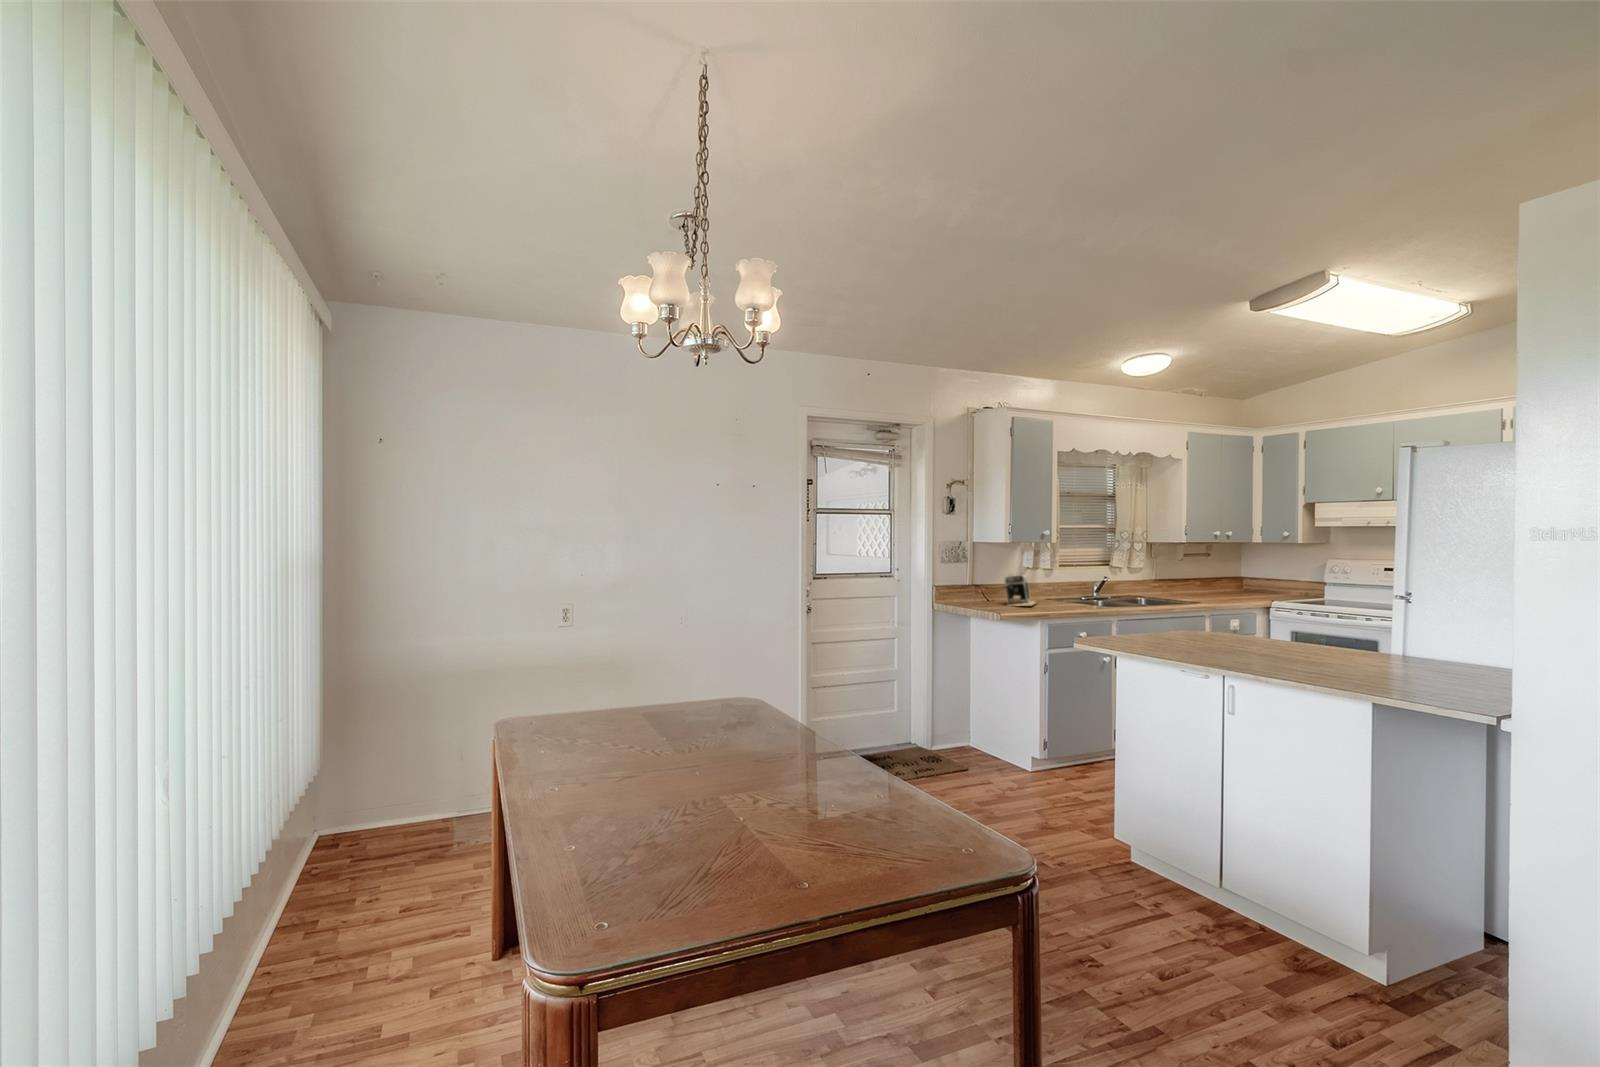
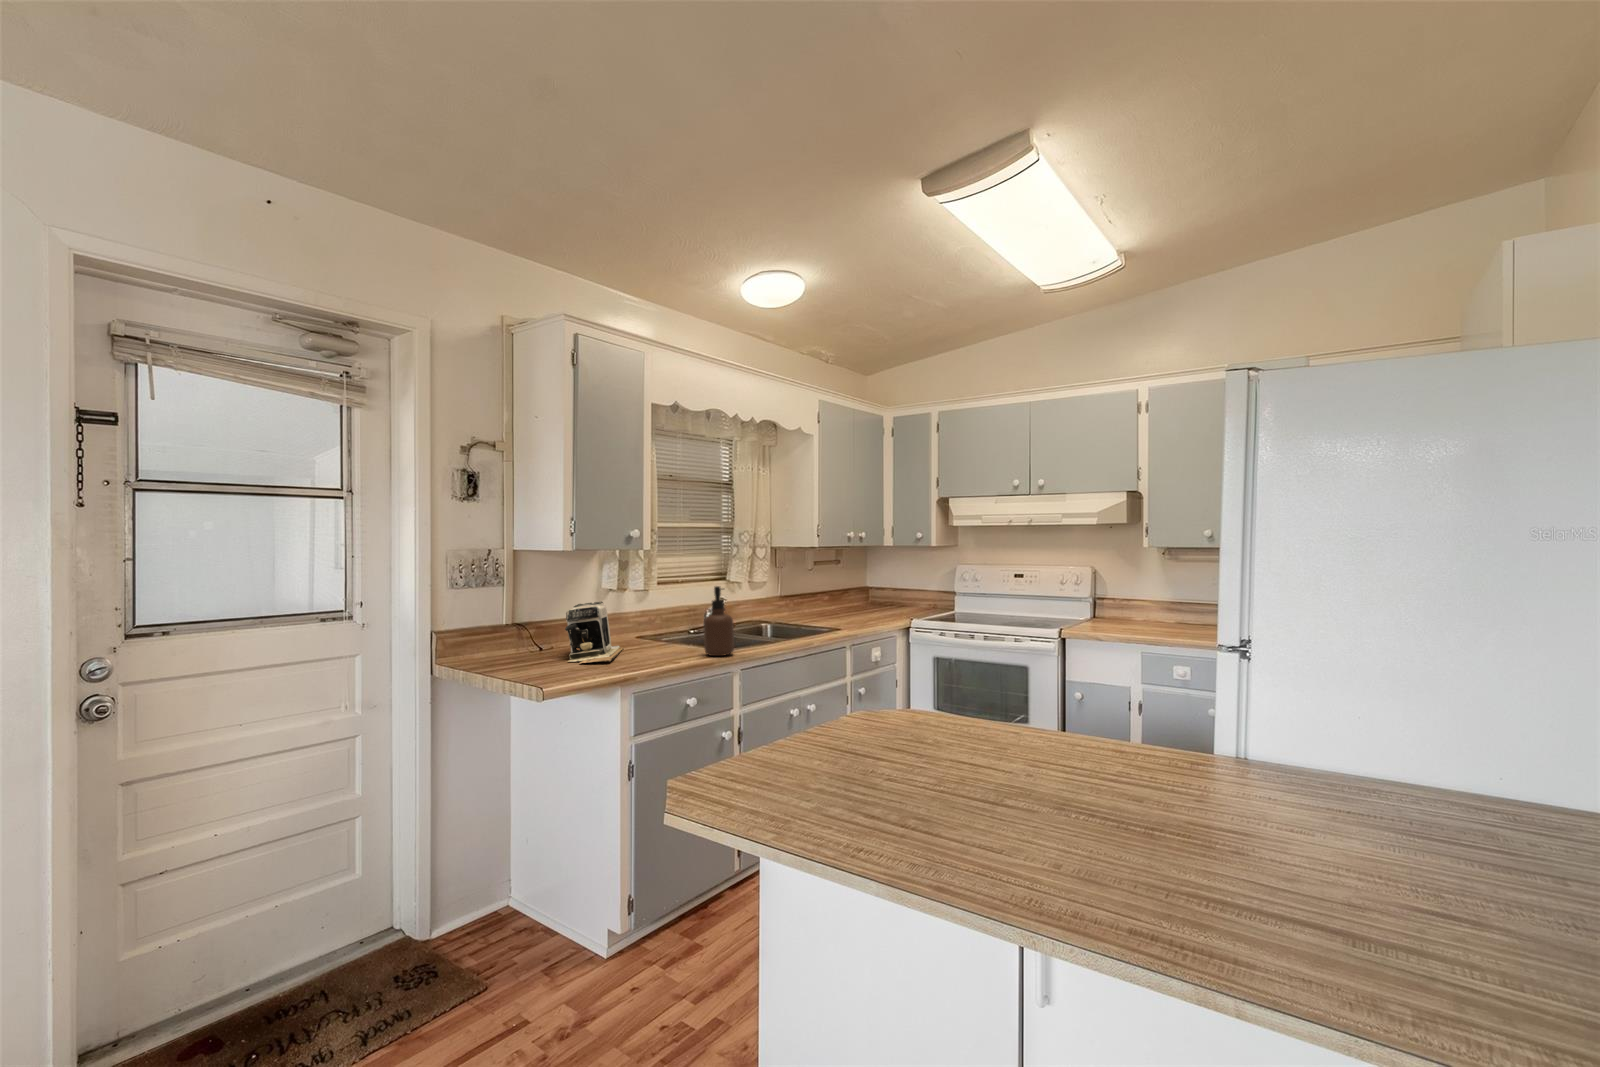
soap dispenser: none [1090,565,1110,609] -> present [704,586,734,656]

